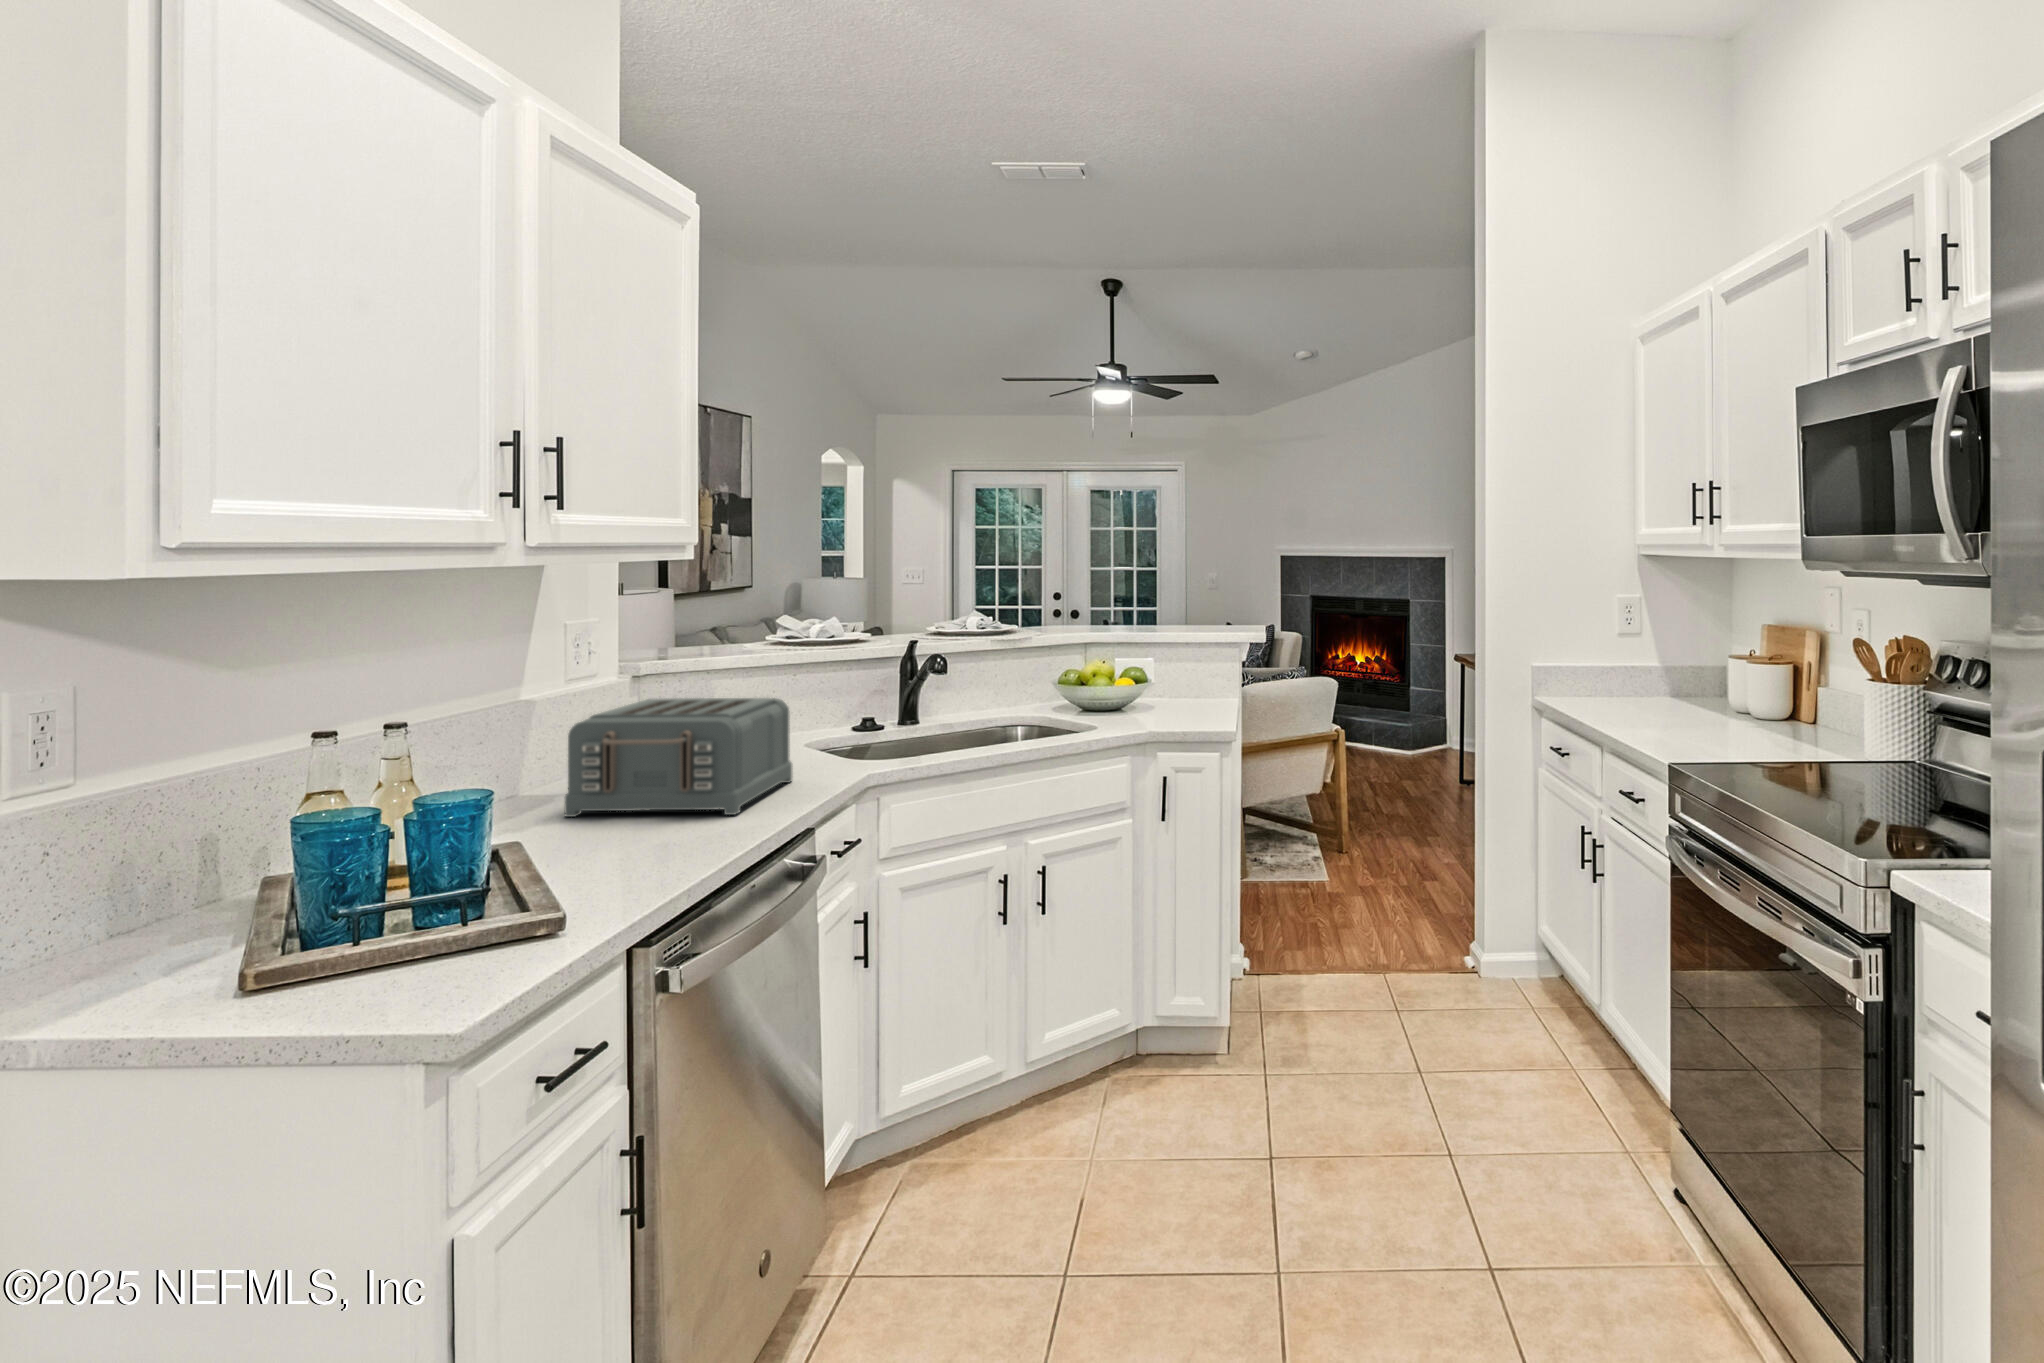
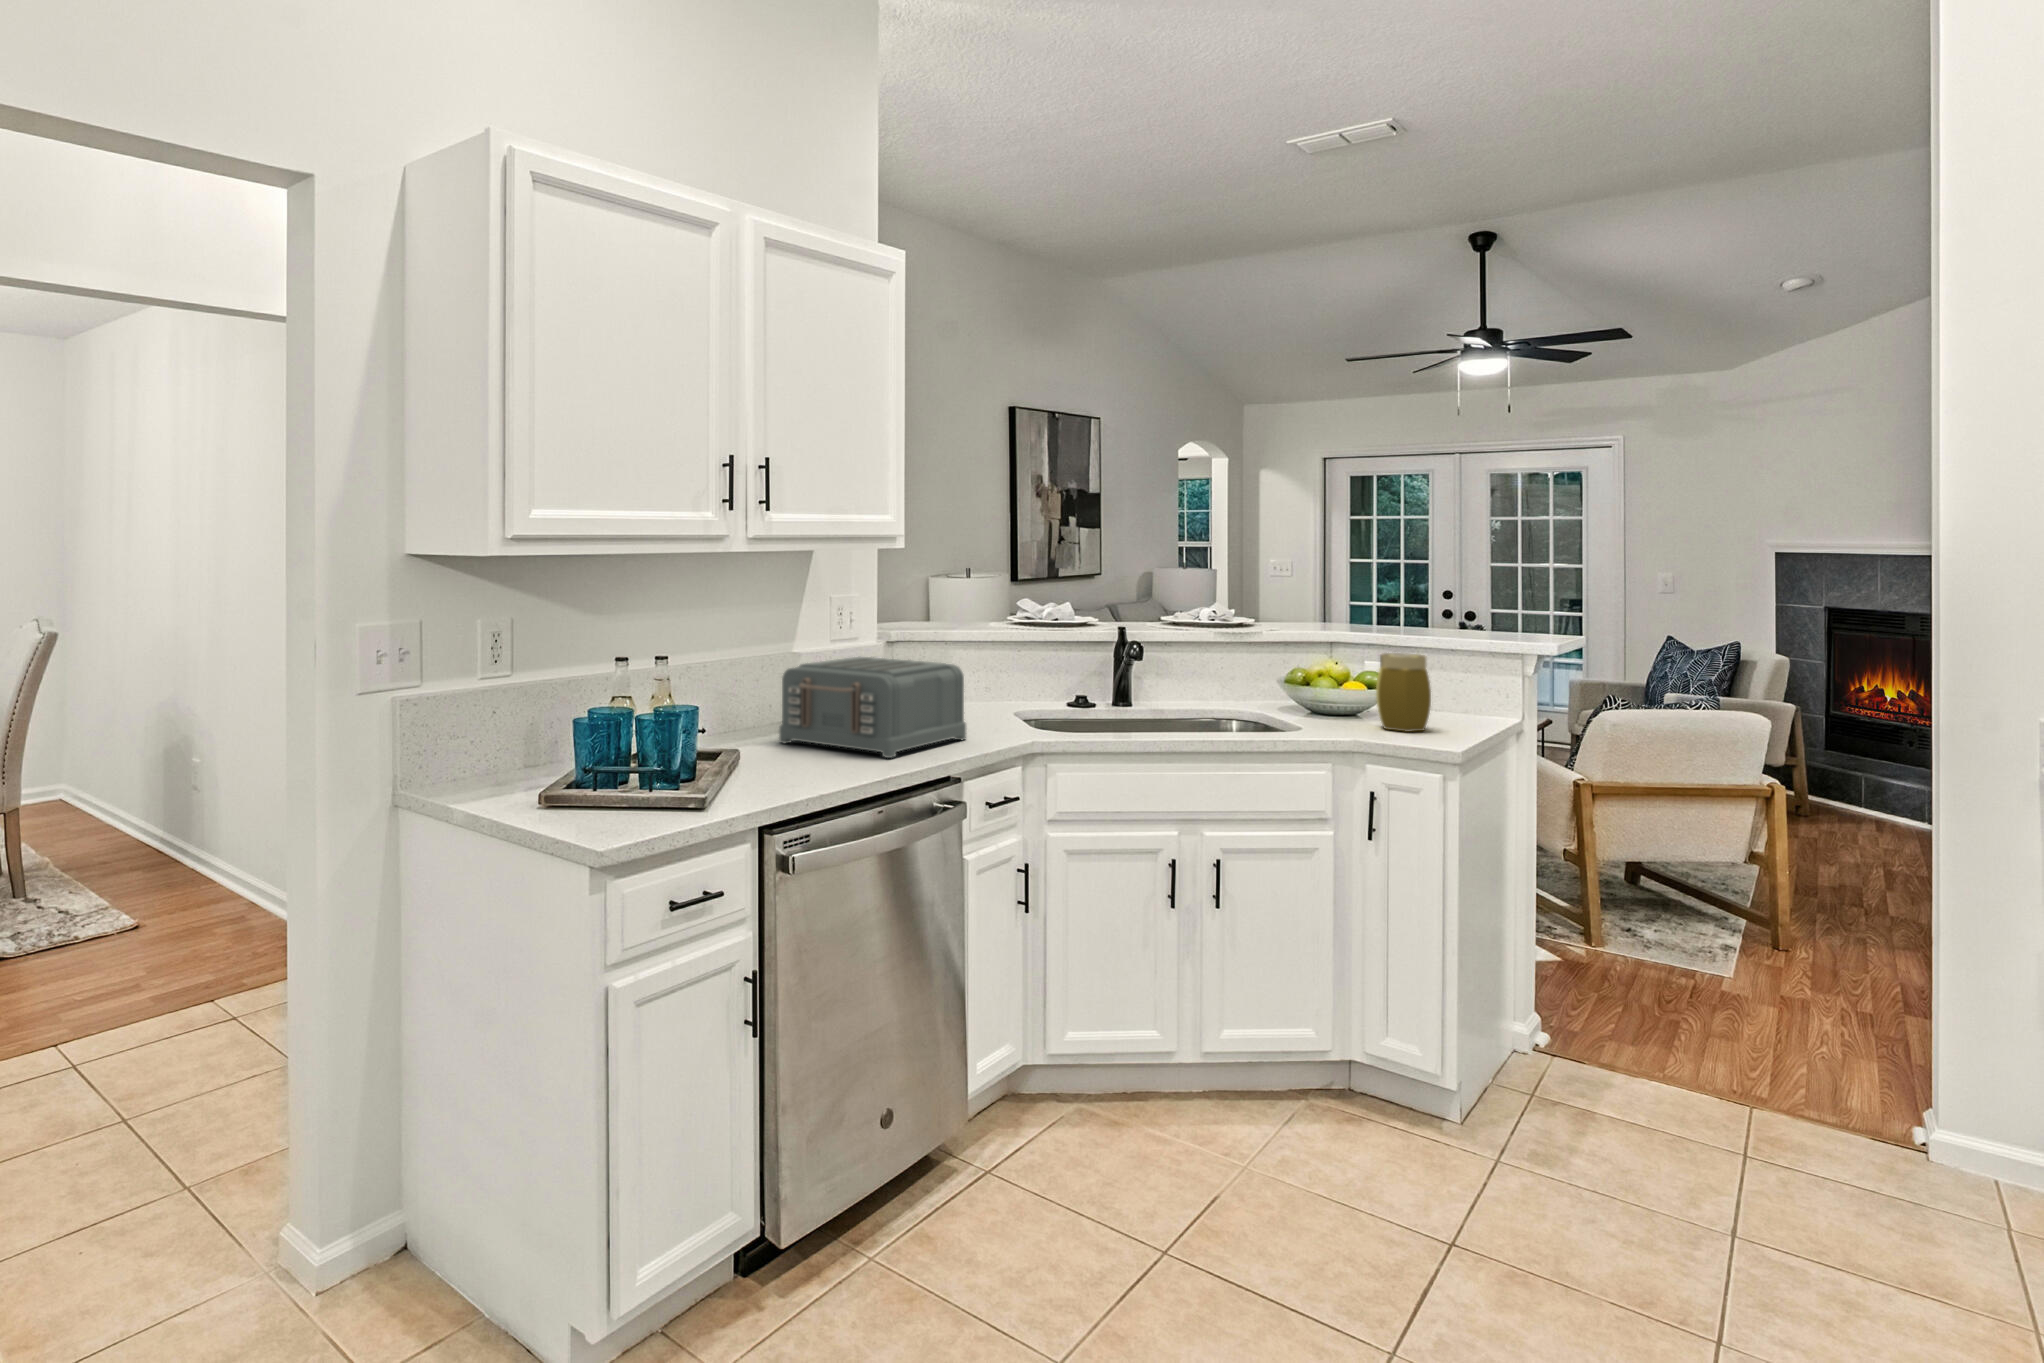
jar: none [1142,652,1189,721] -> present [1376,653,1431,732]

